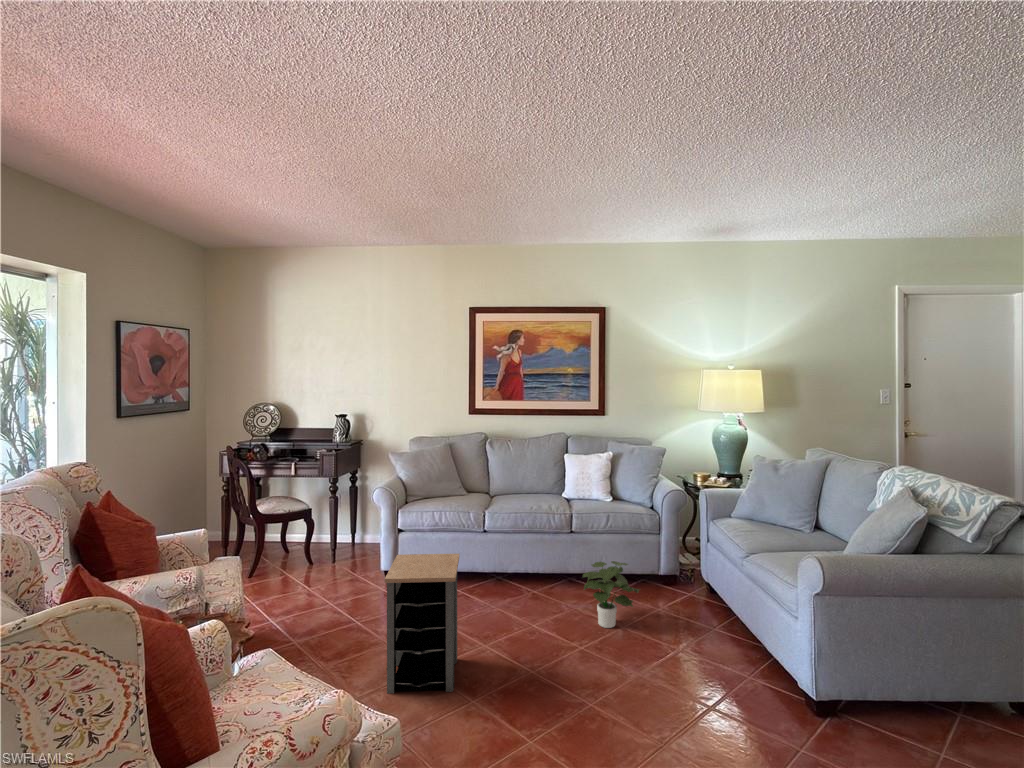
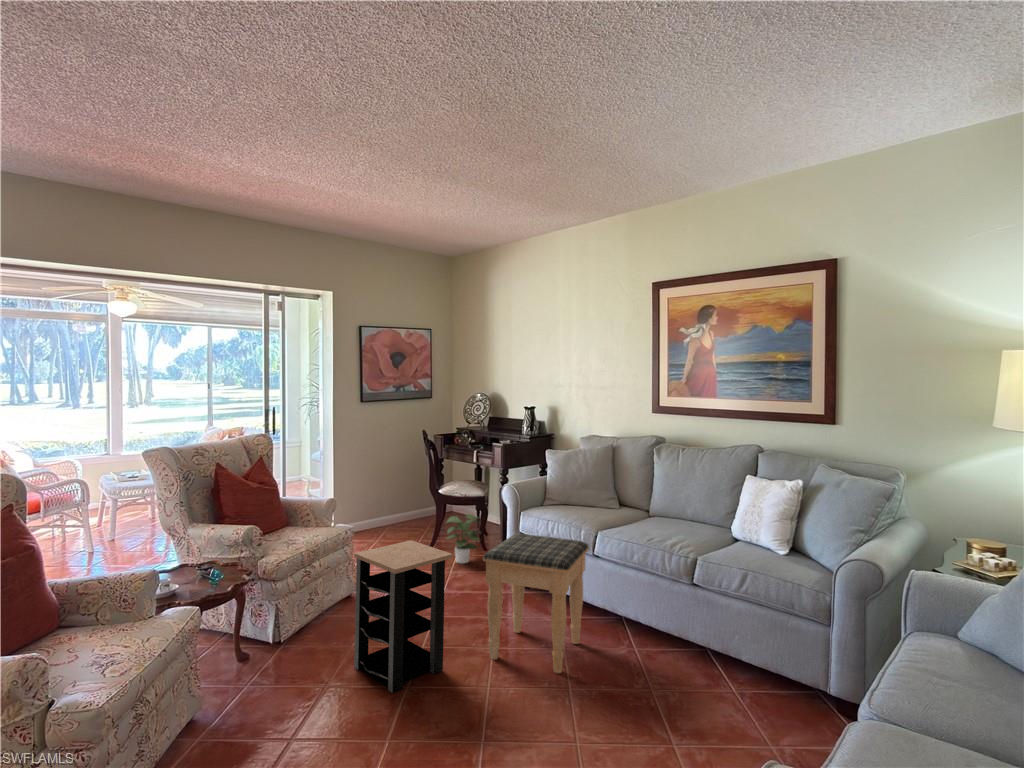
footstool: none [445,520,534,636] -> present [483,534,589,673]
potted plant: present [582,561,639,628] -> present [447,514,481,564]

